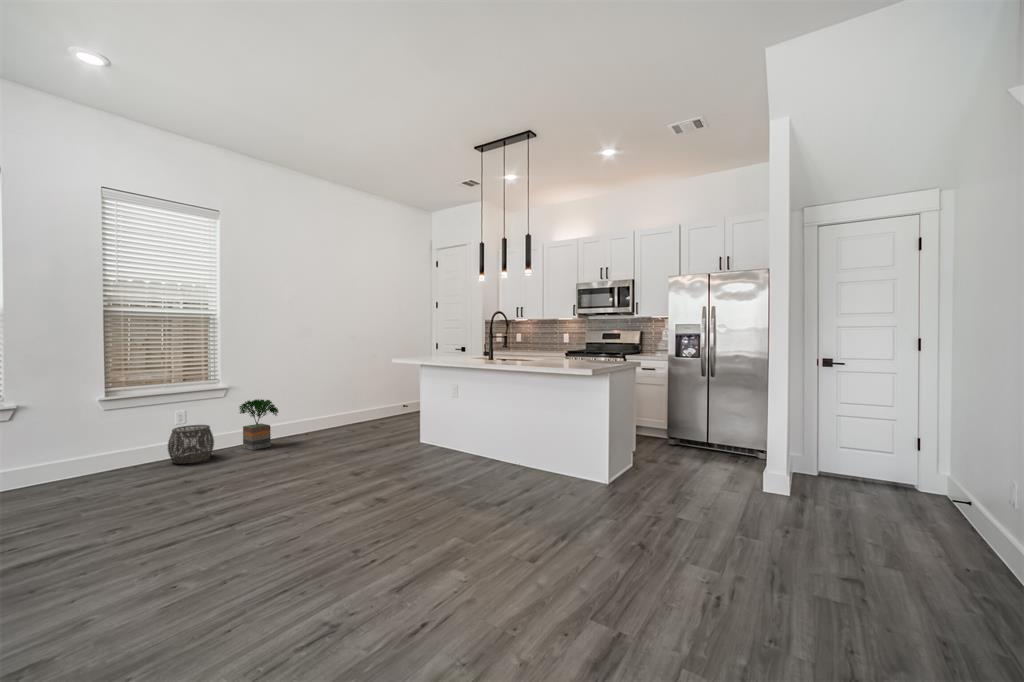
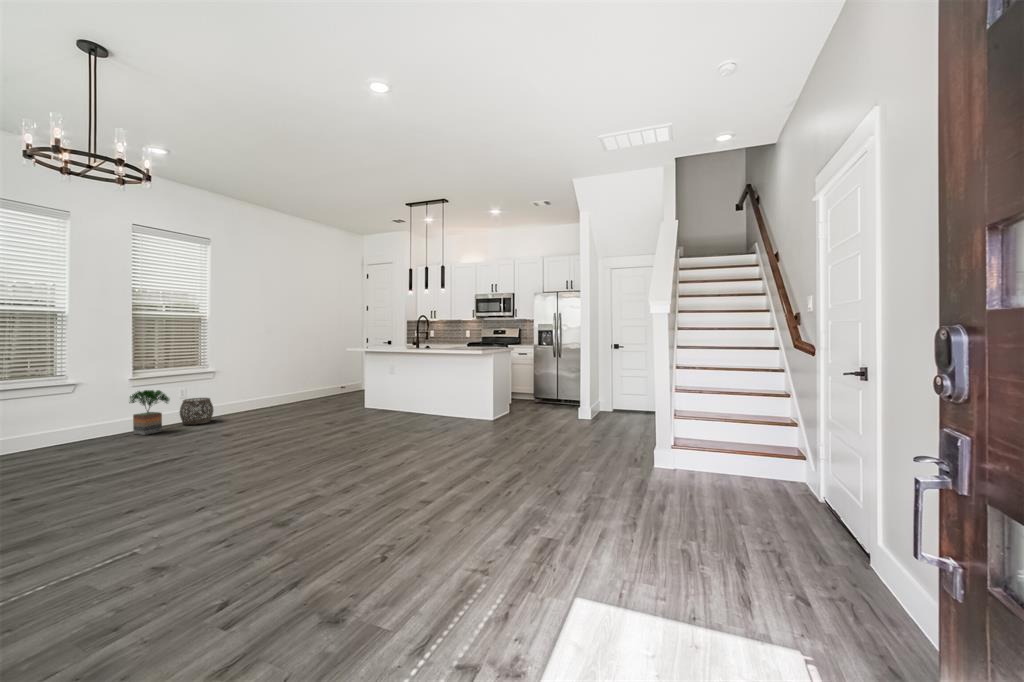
potted tree: present [239,399,278,450] -> present [129,390,170,435]

